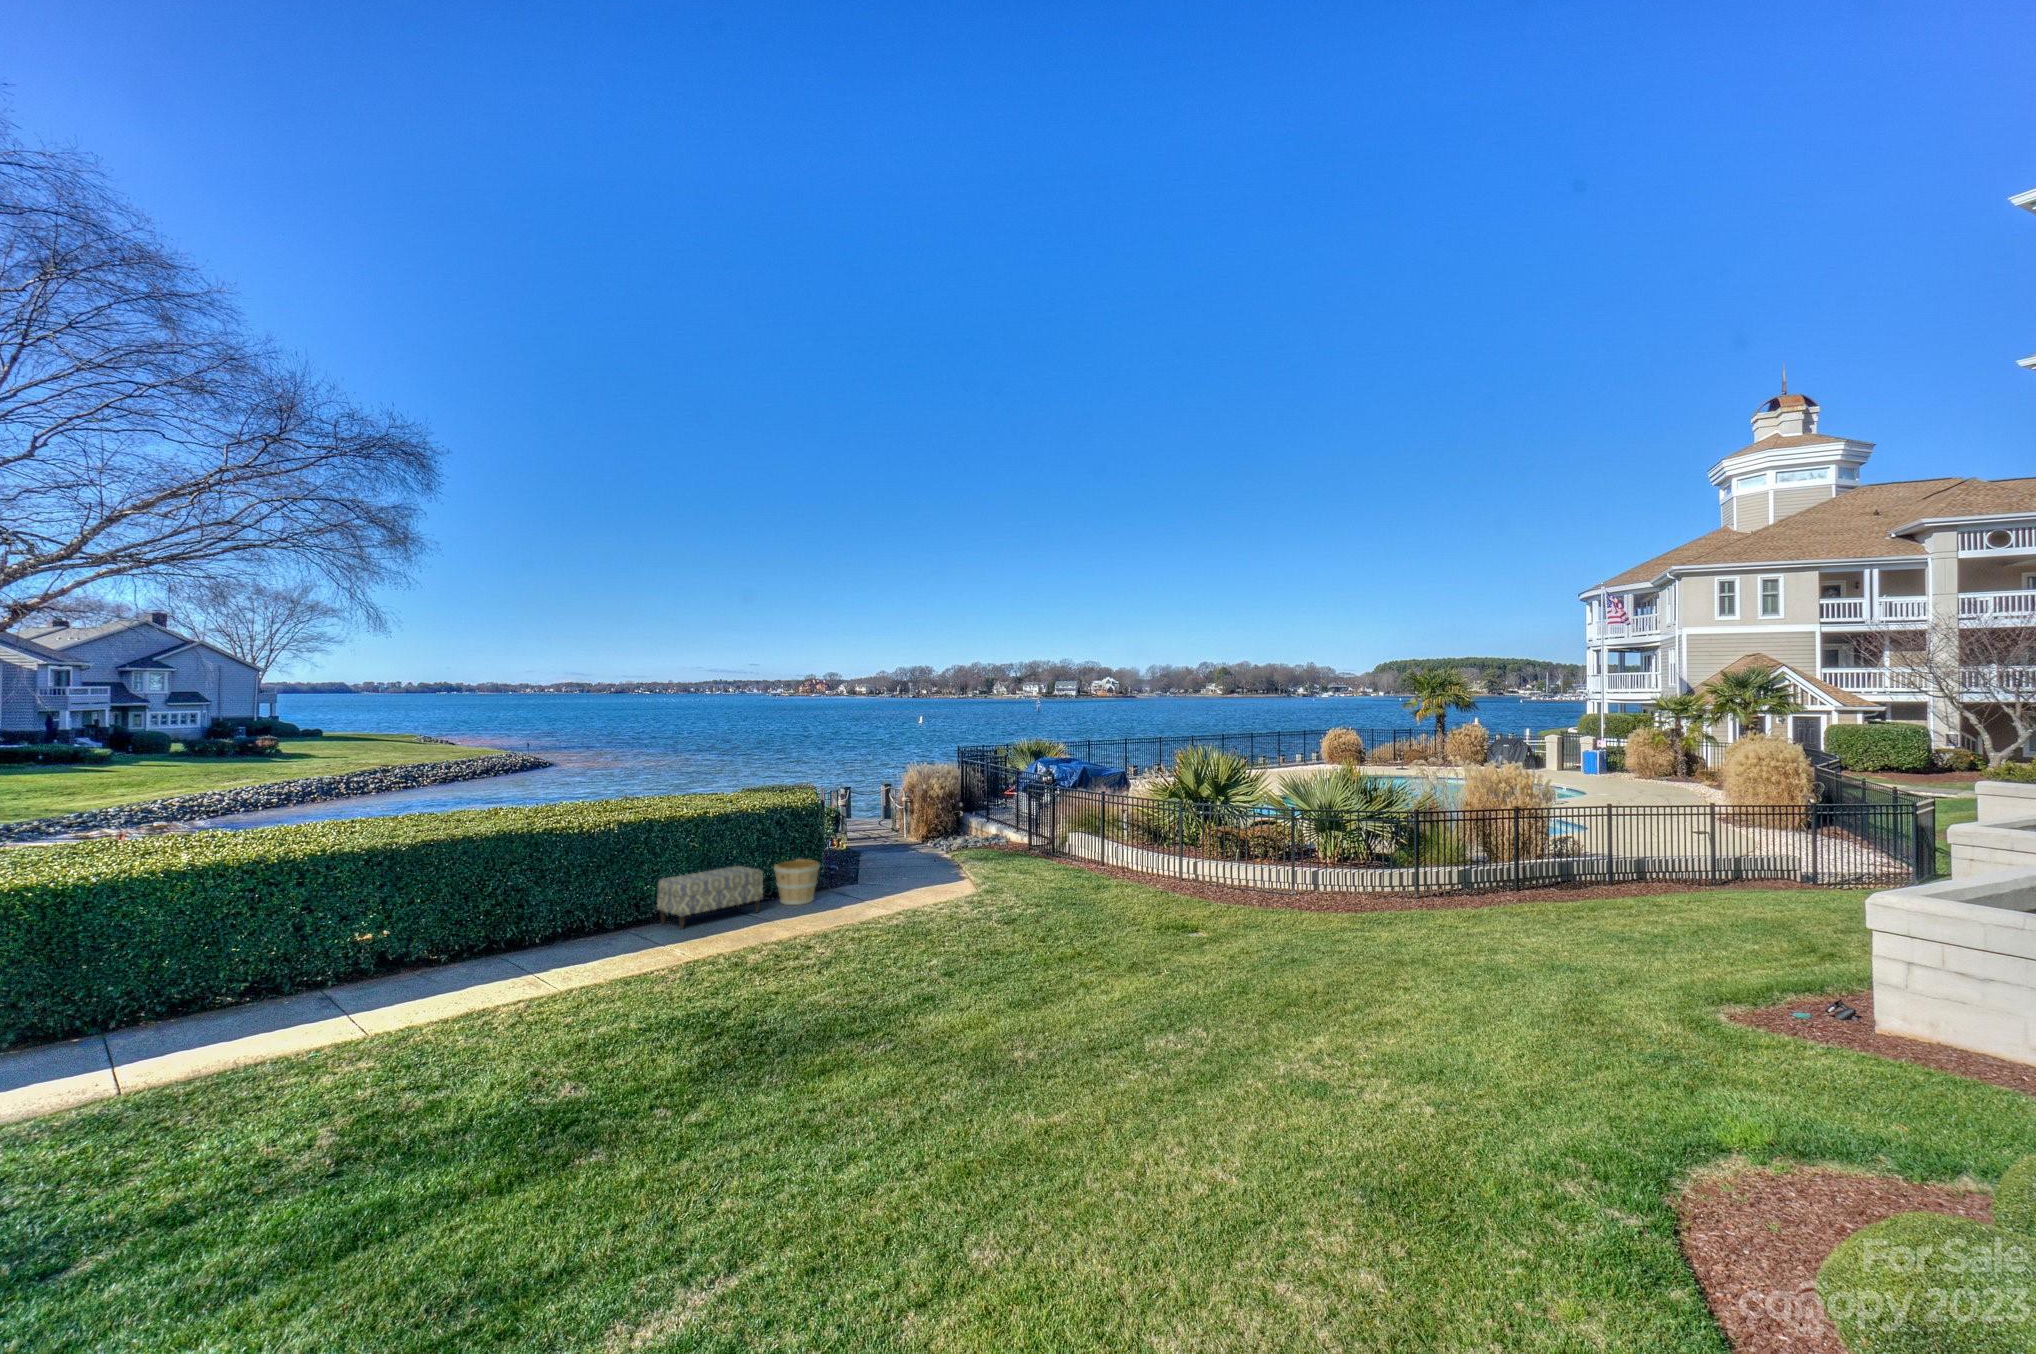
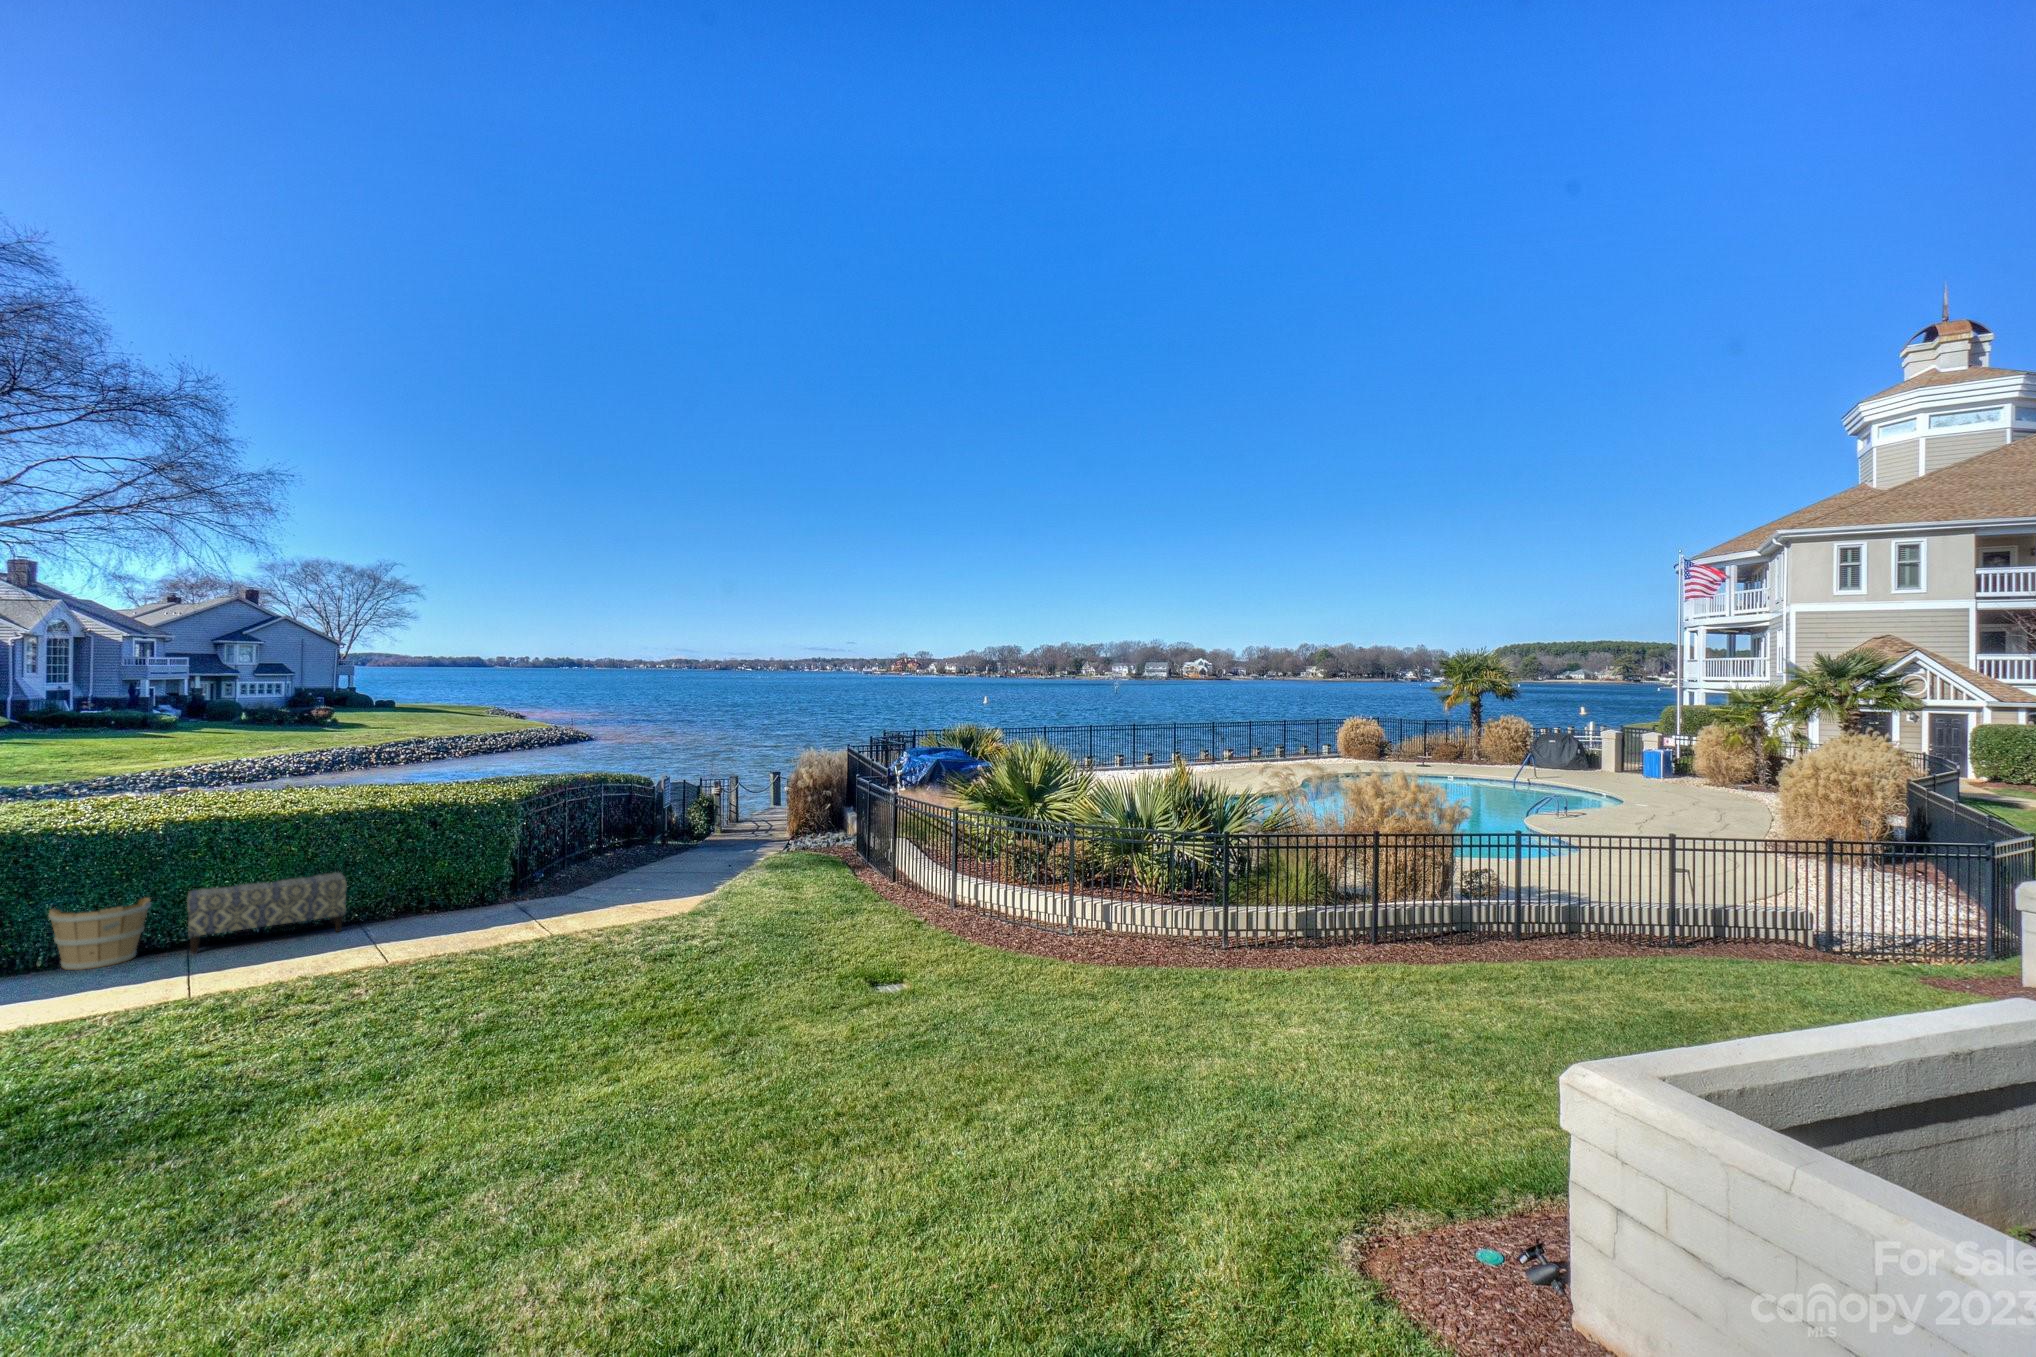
wooden bucket: present [774,859,820,905] -> present [49,898,151,970]

